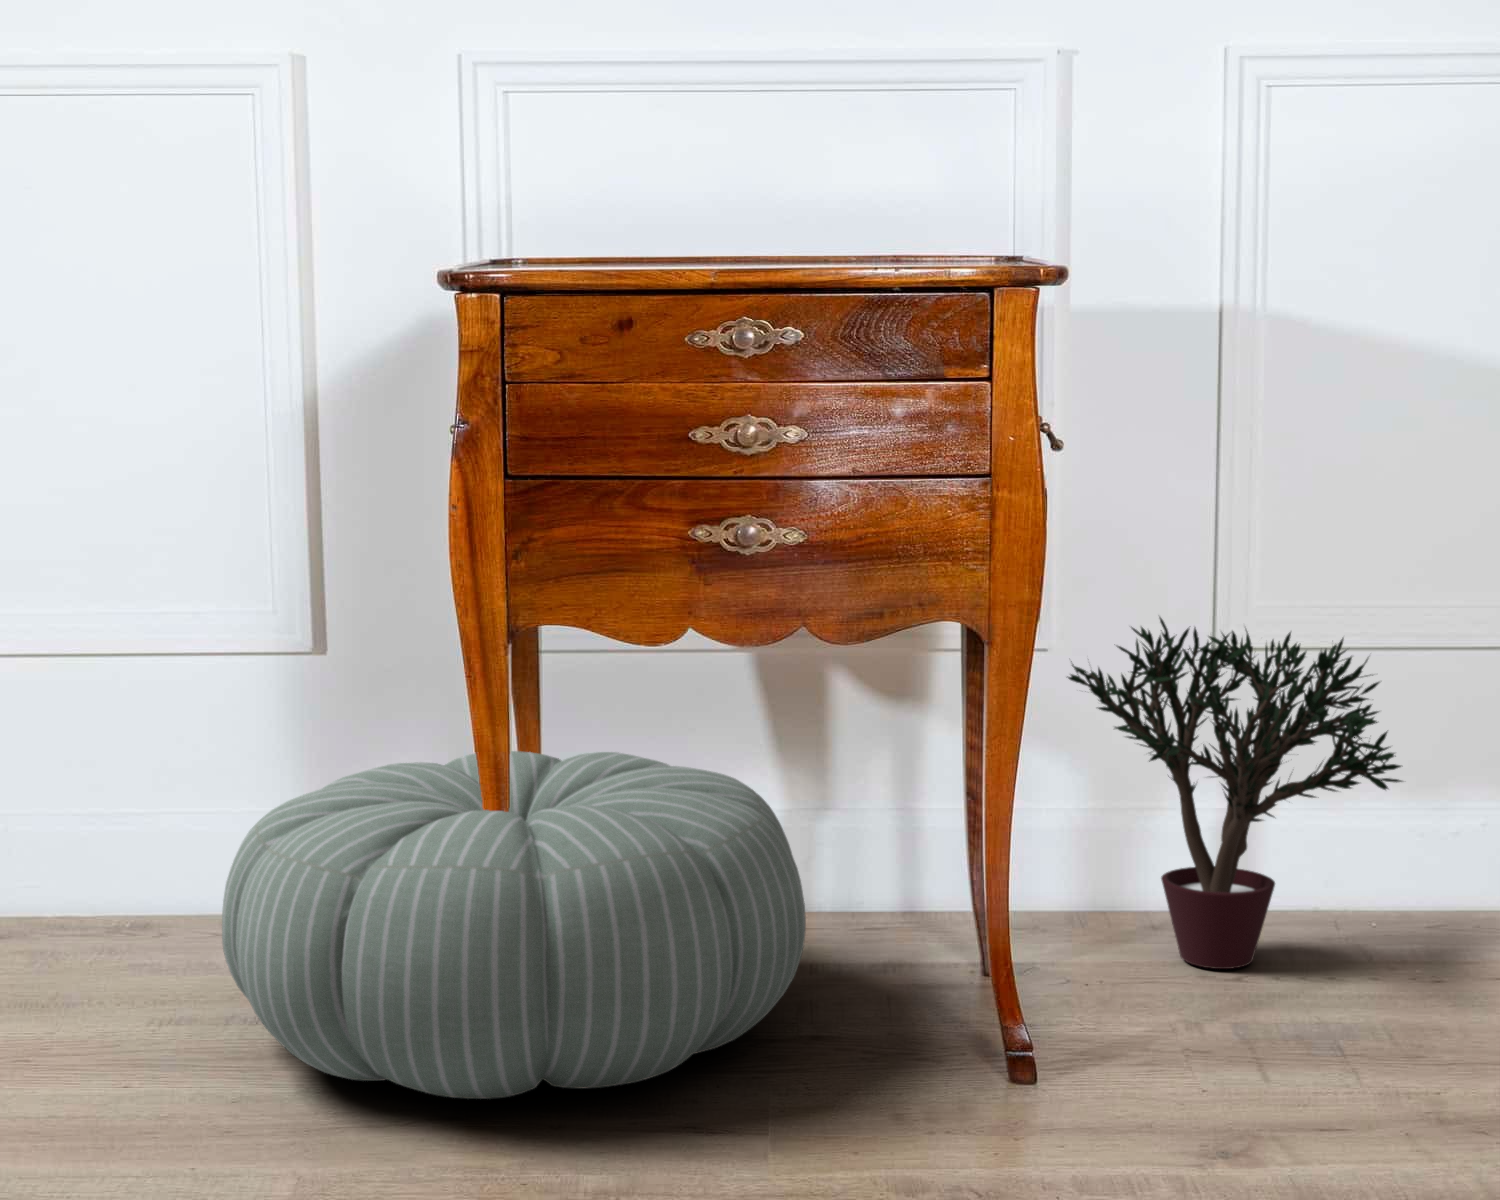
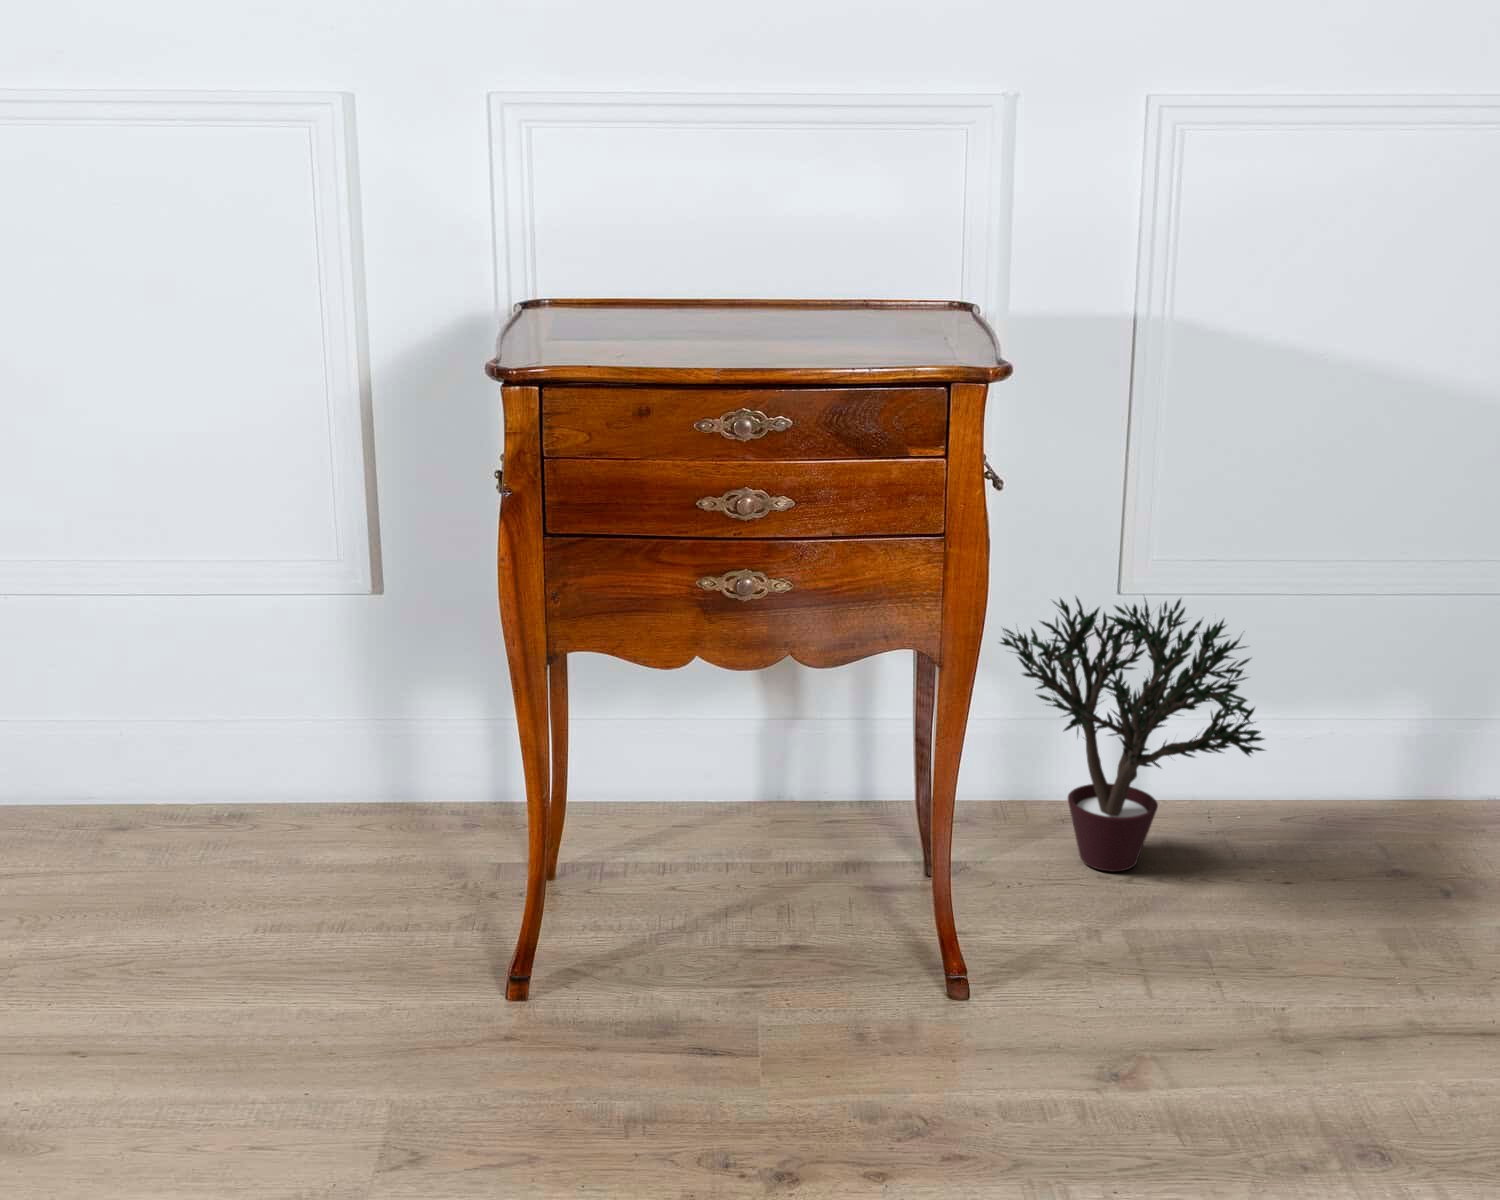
pouf: present [222,751,806,1099] -> none [322,700,787,1025]

